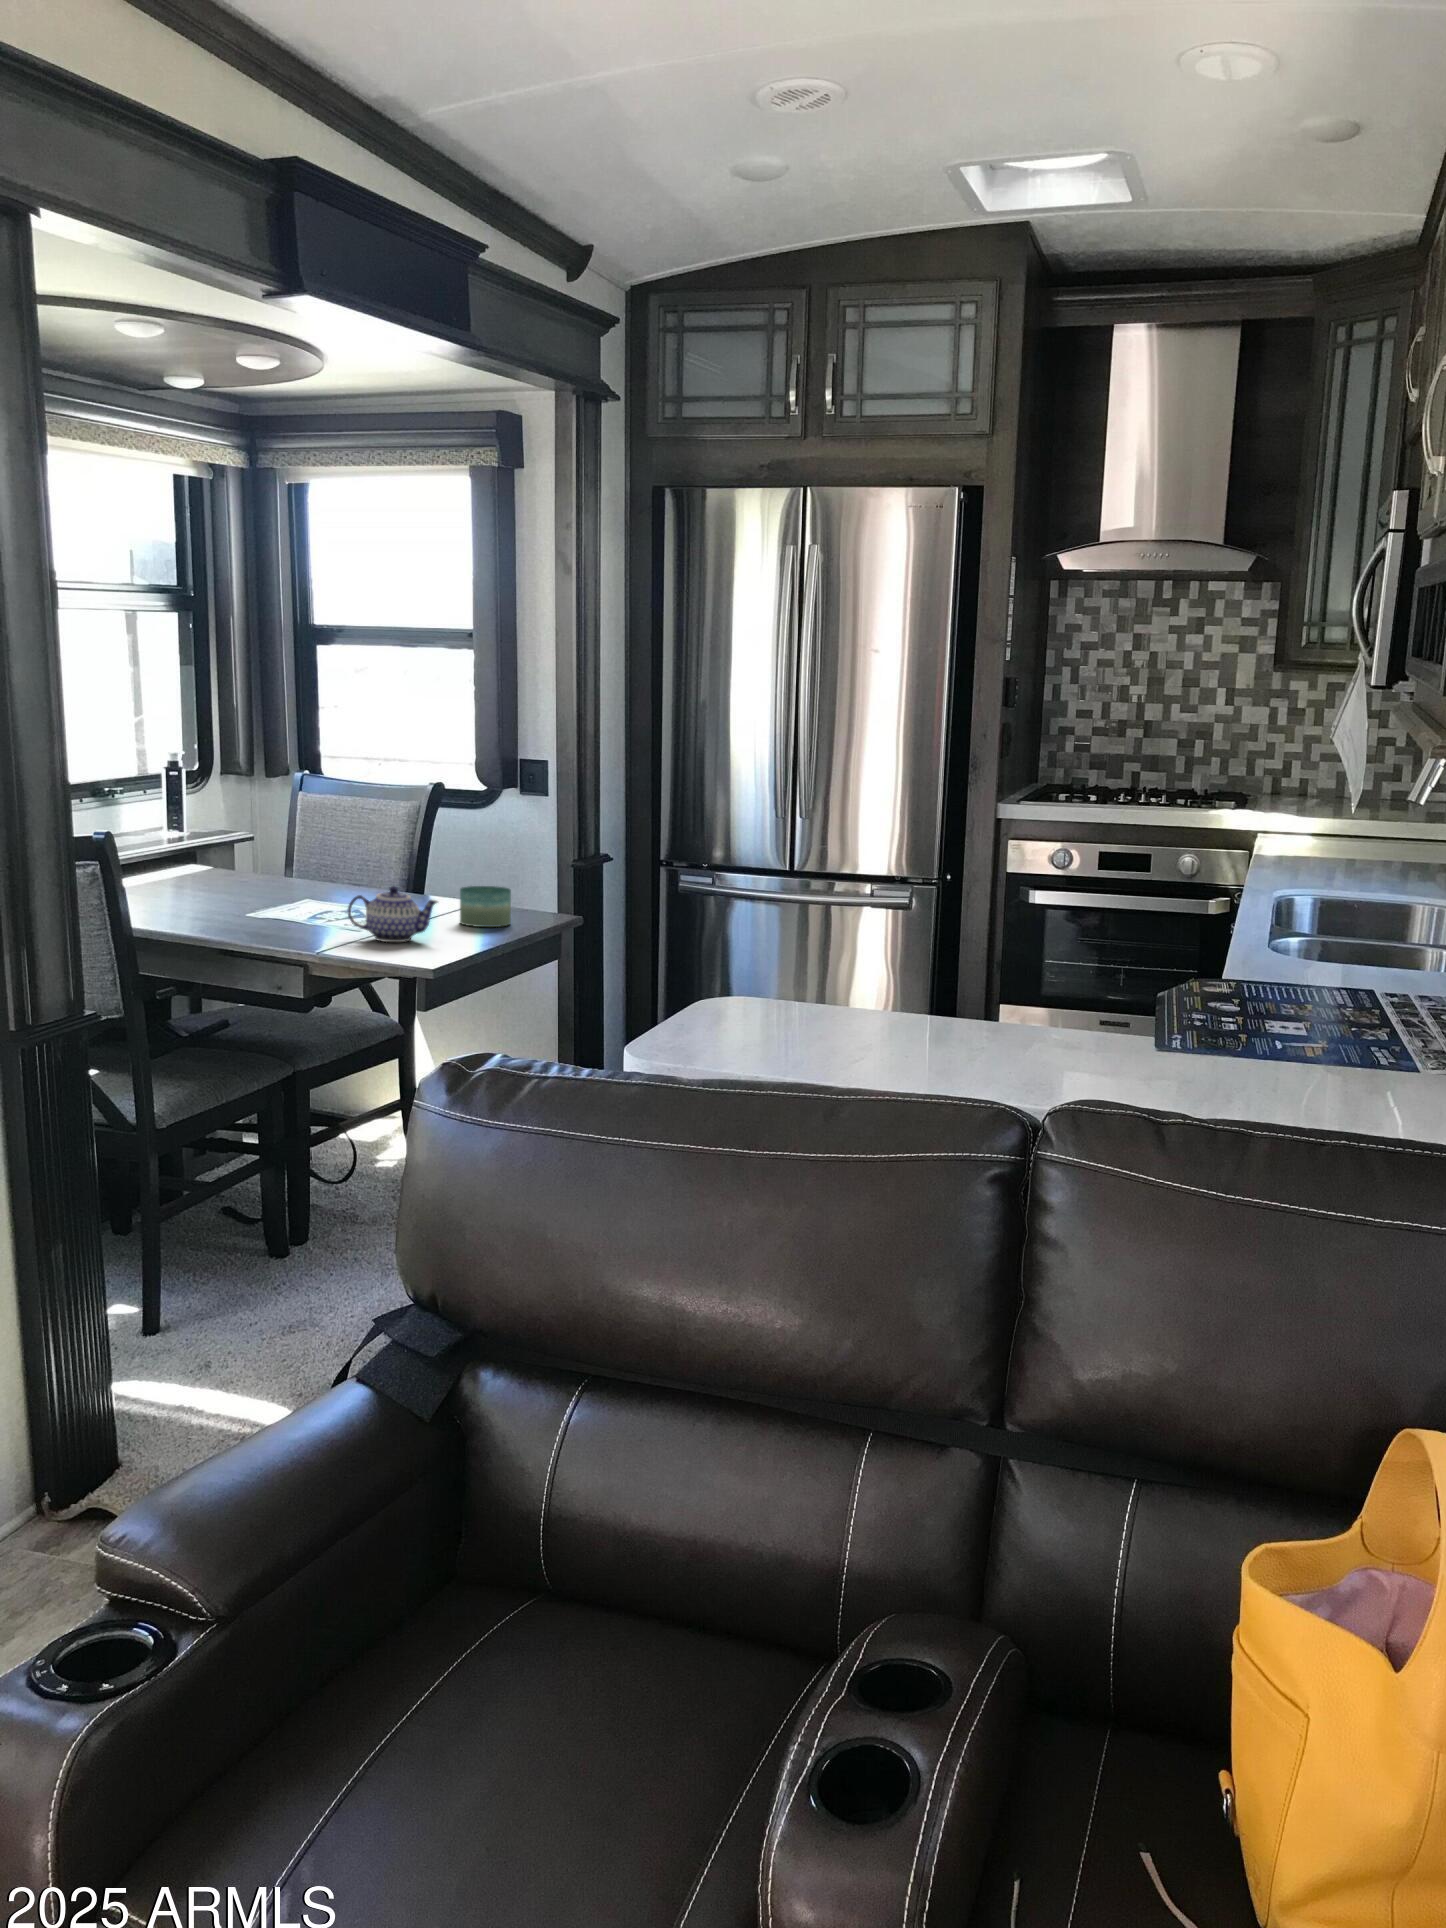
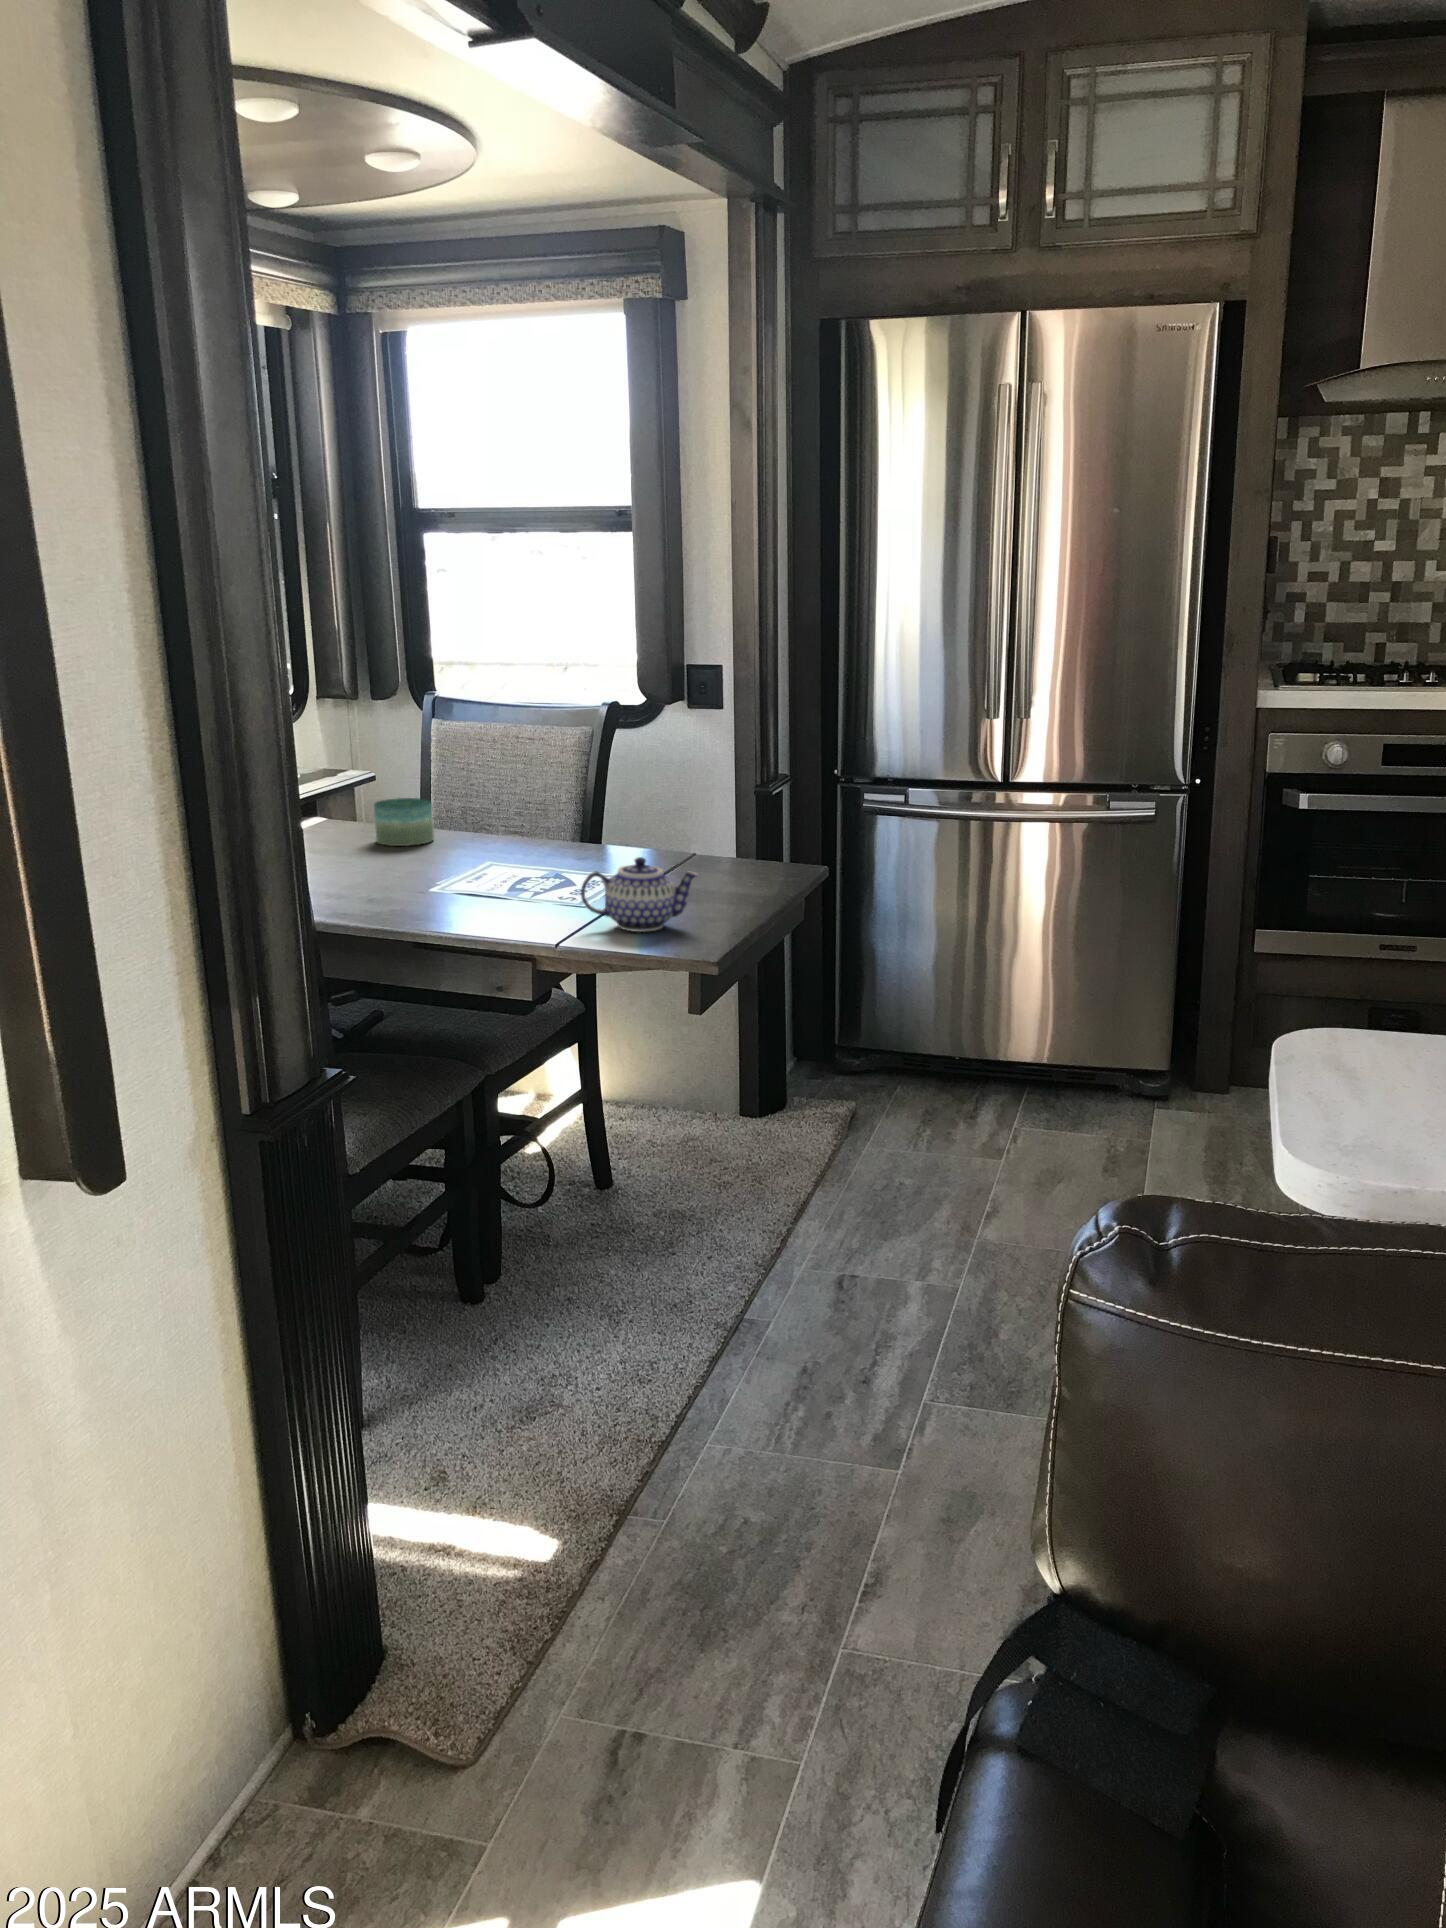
candle: present [460,886,511,927] -> present [374,798,434,846]

